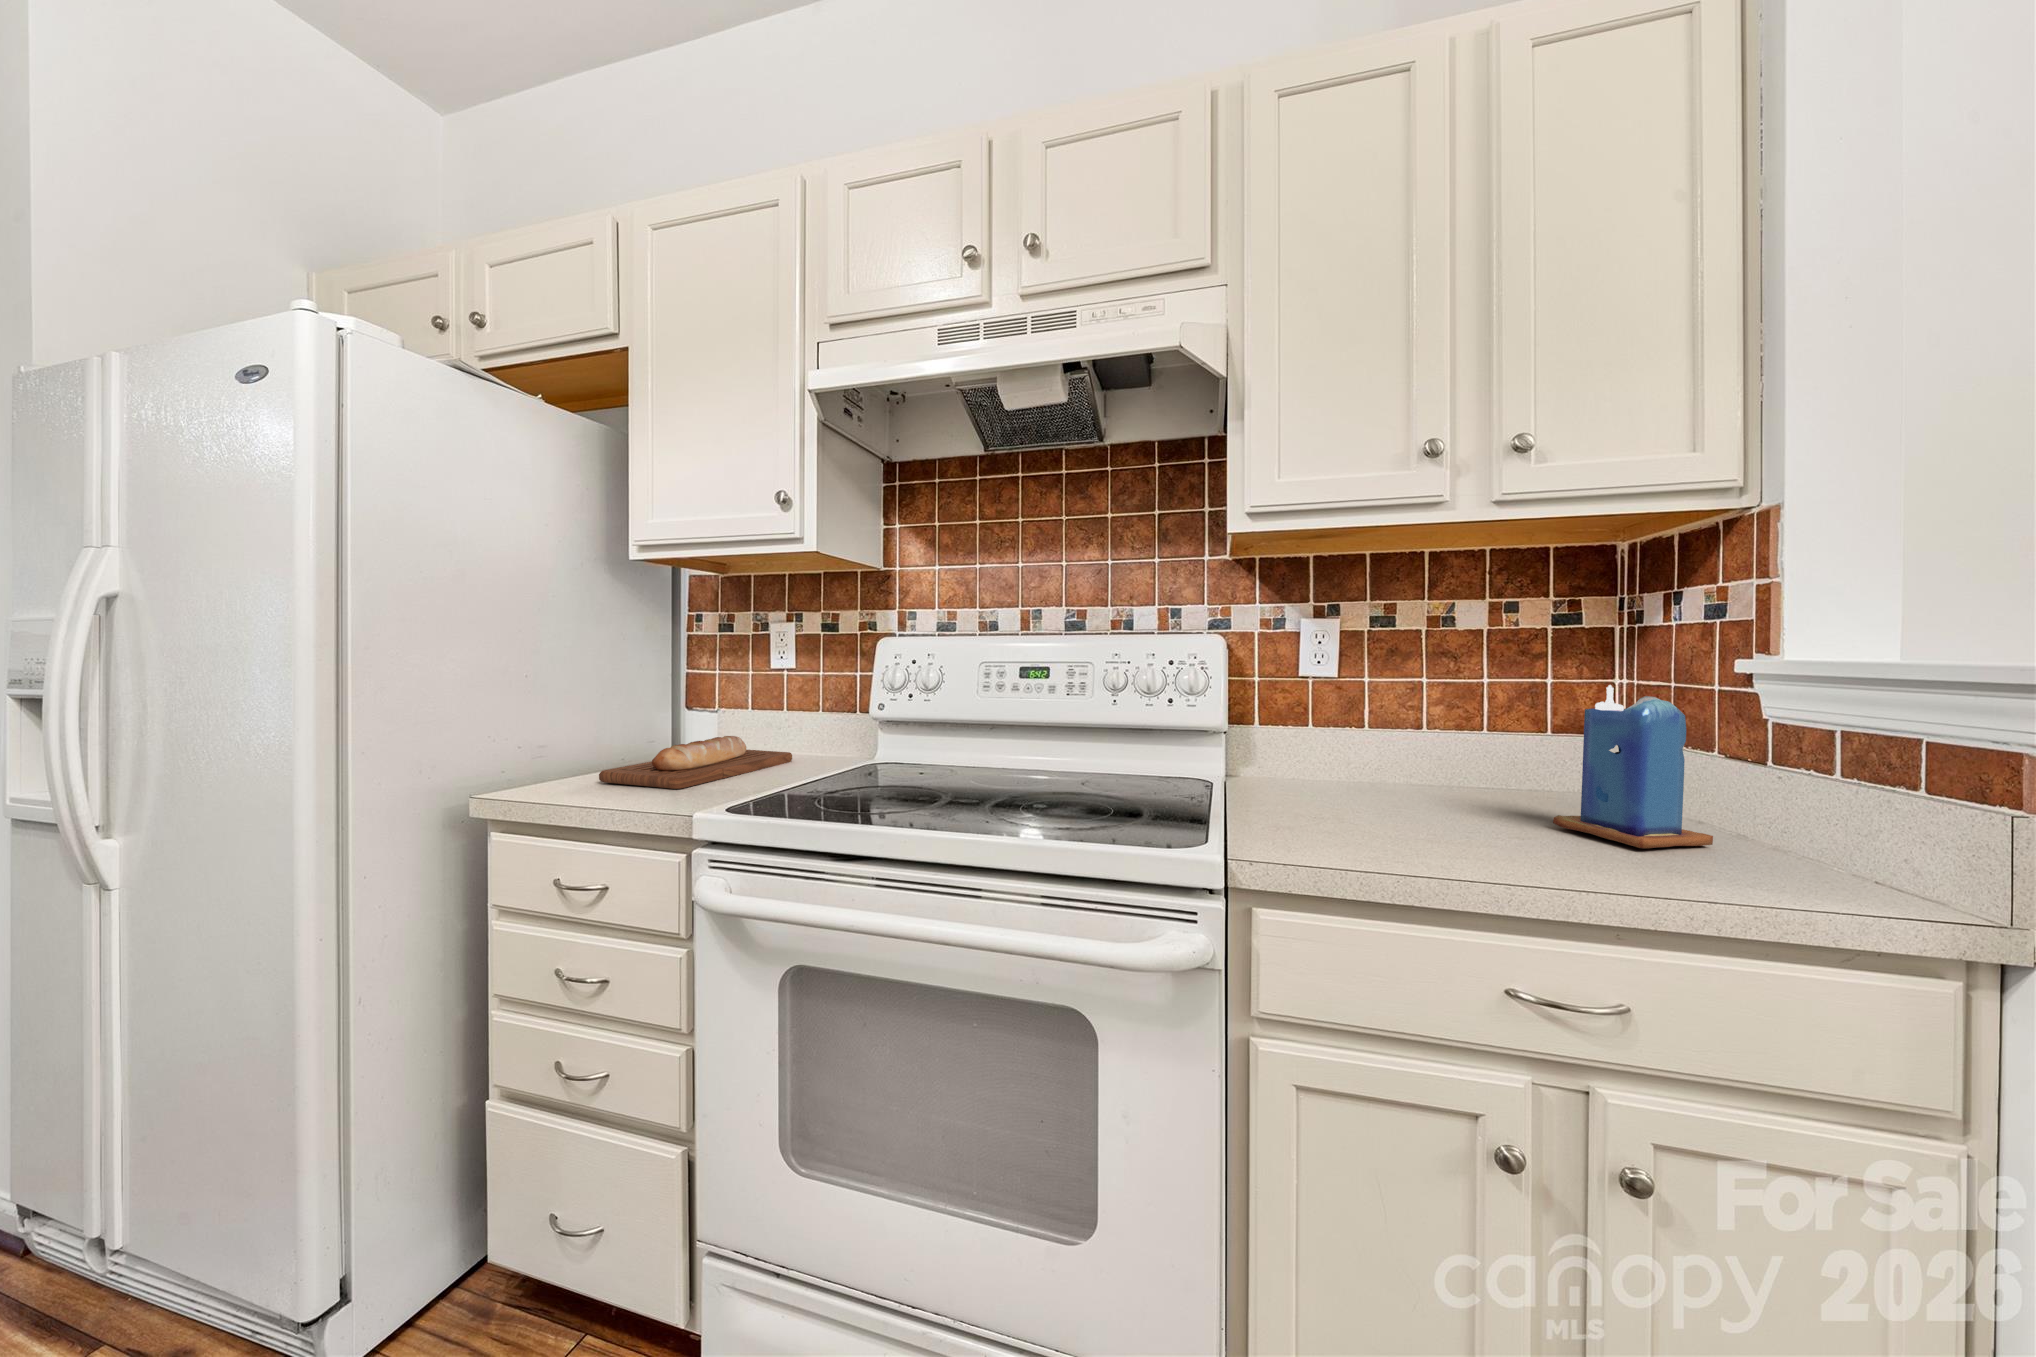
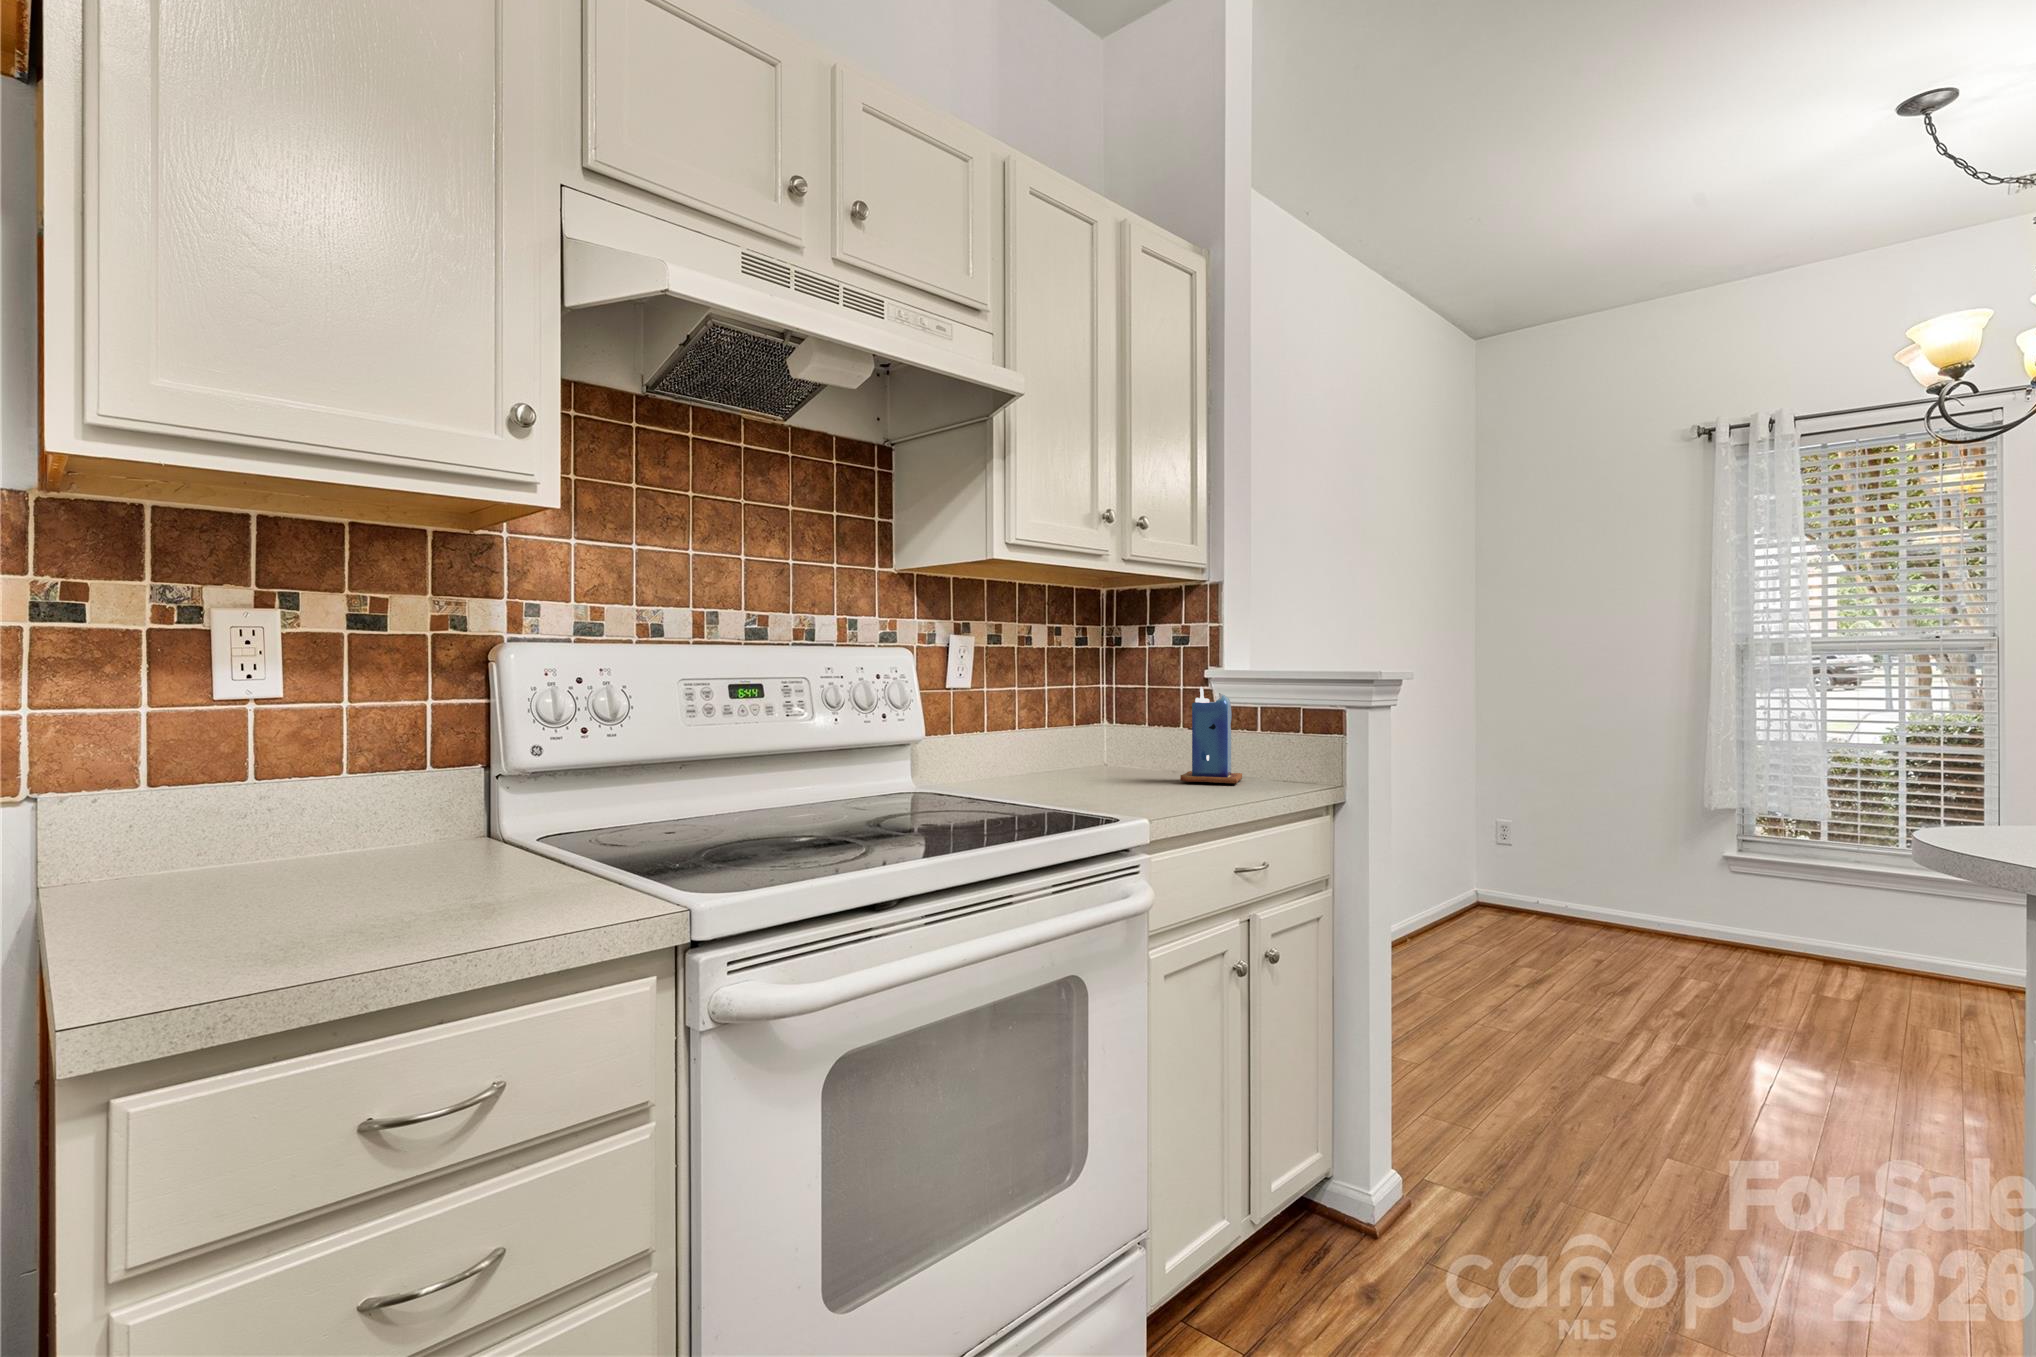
bread loaf: present [599,736,792,789] -> none [163,829,436,941]

